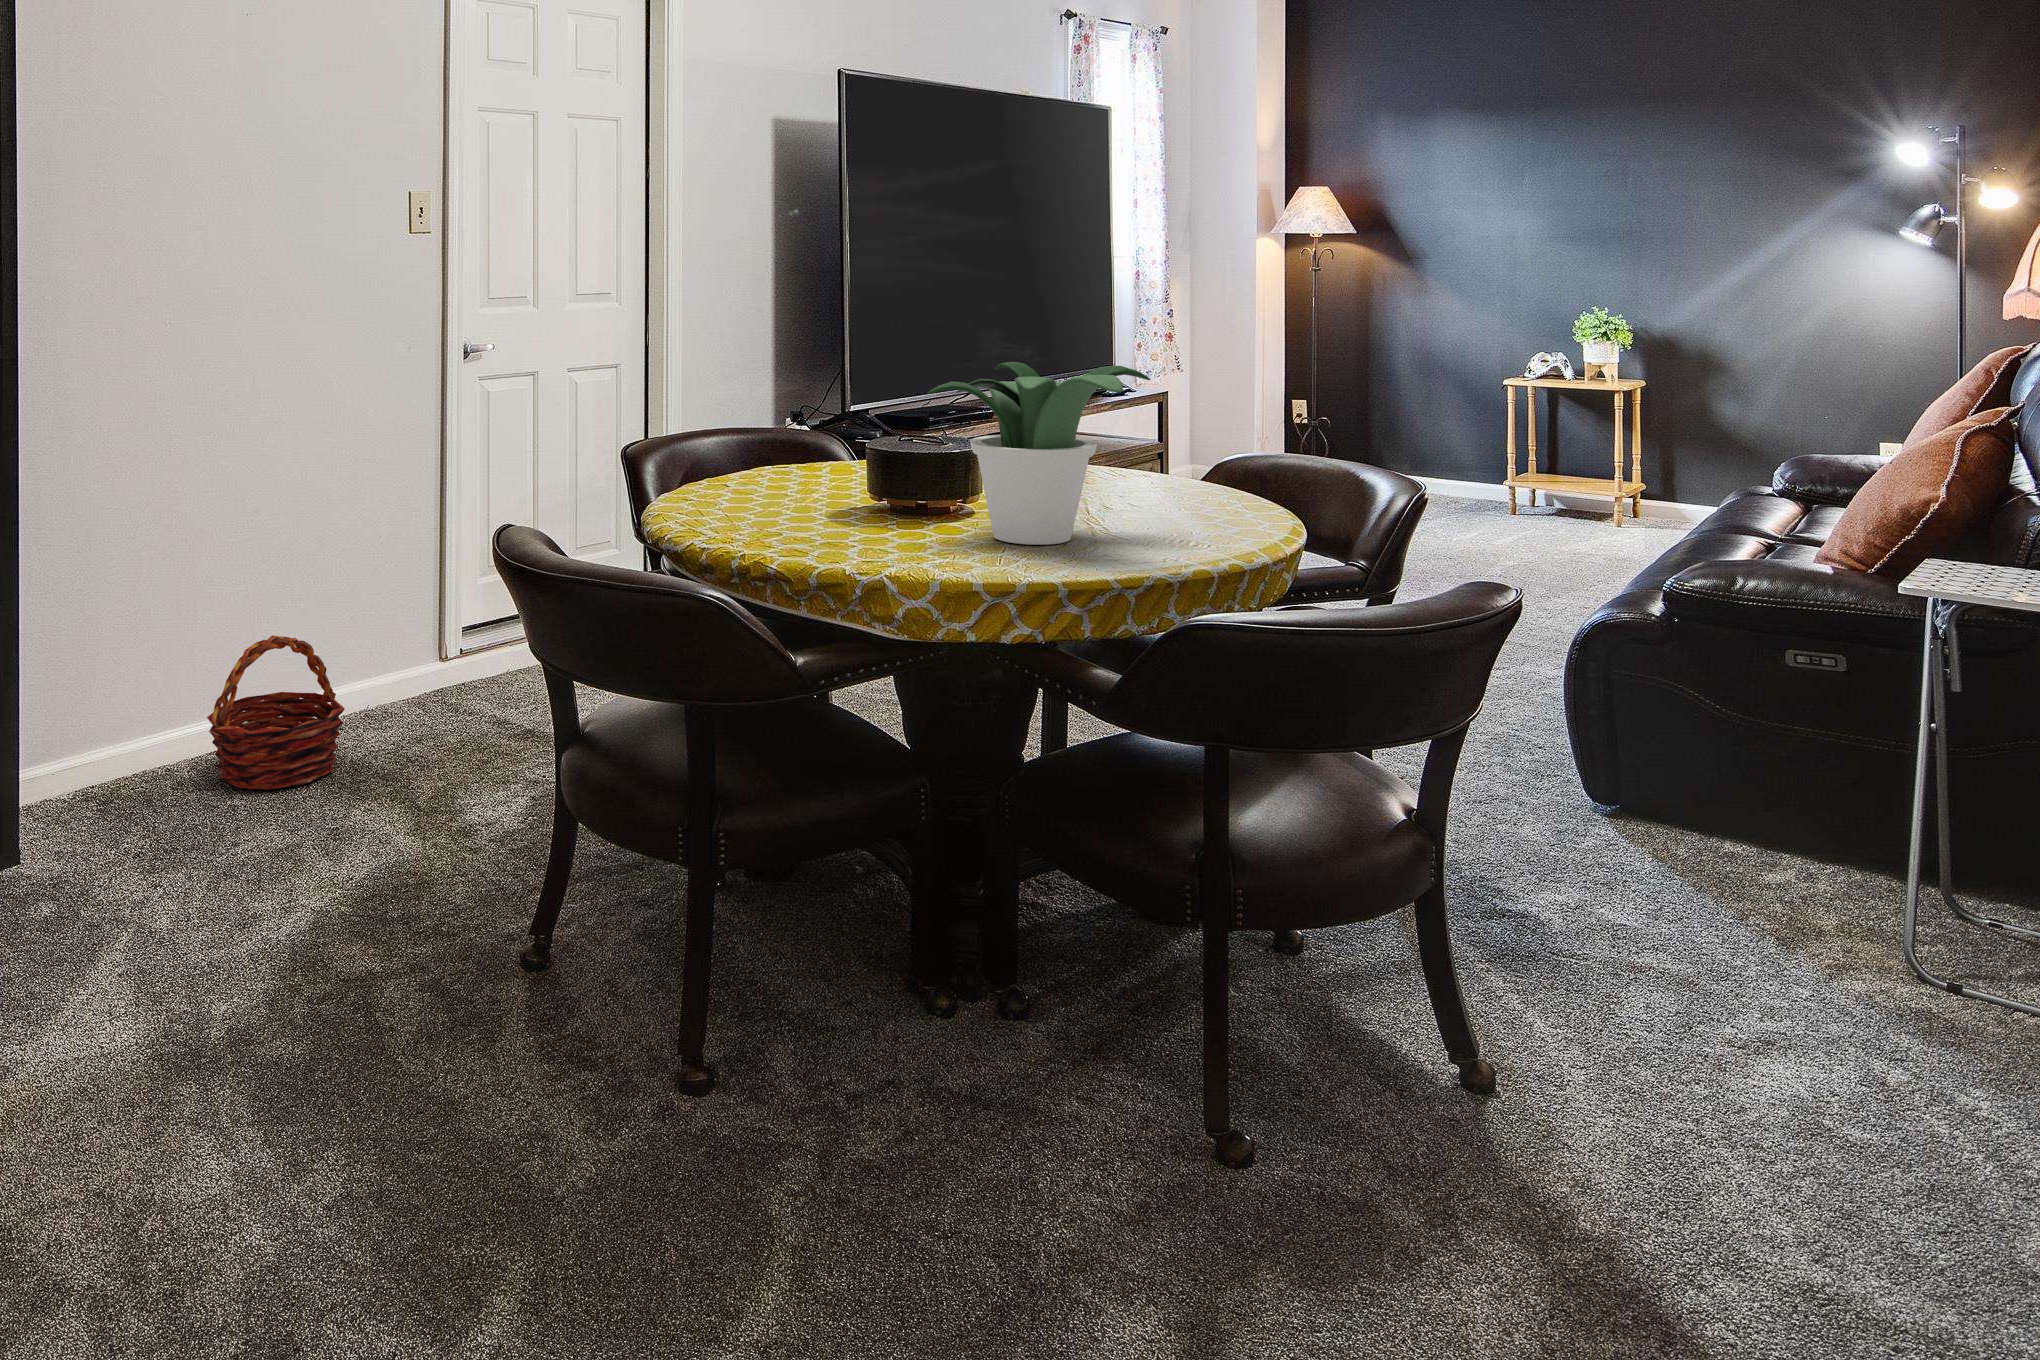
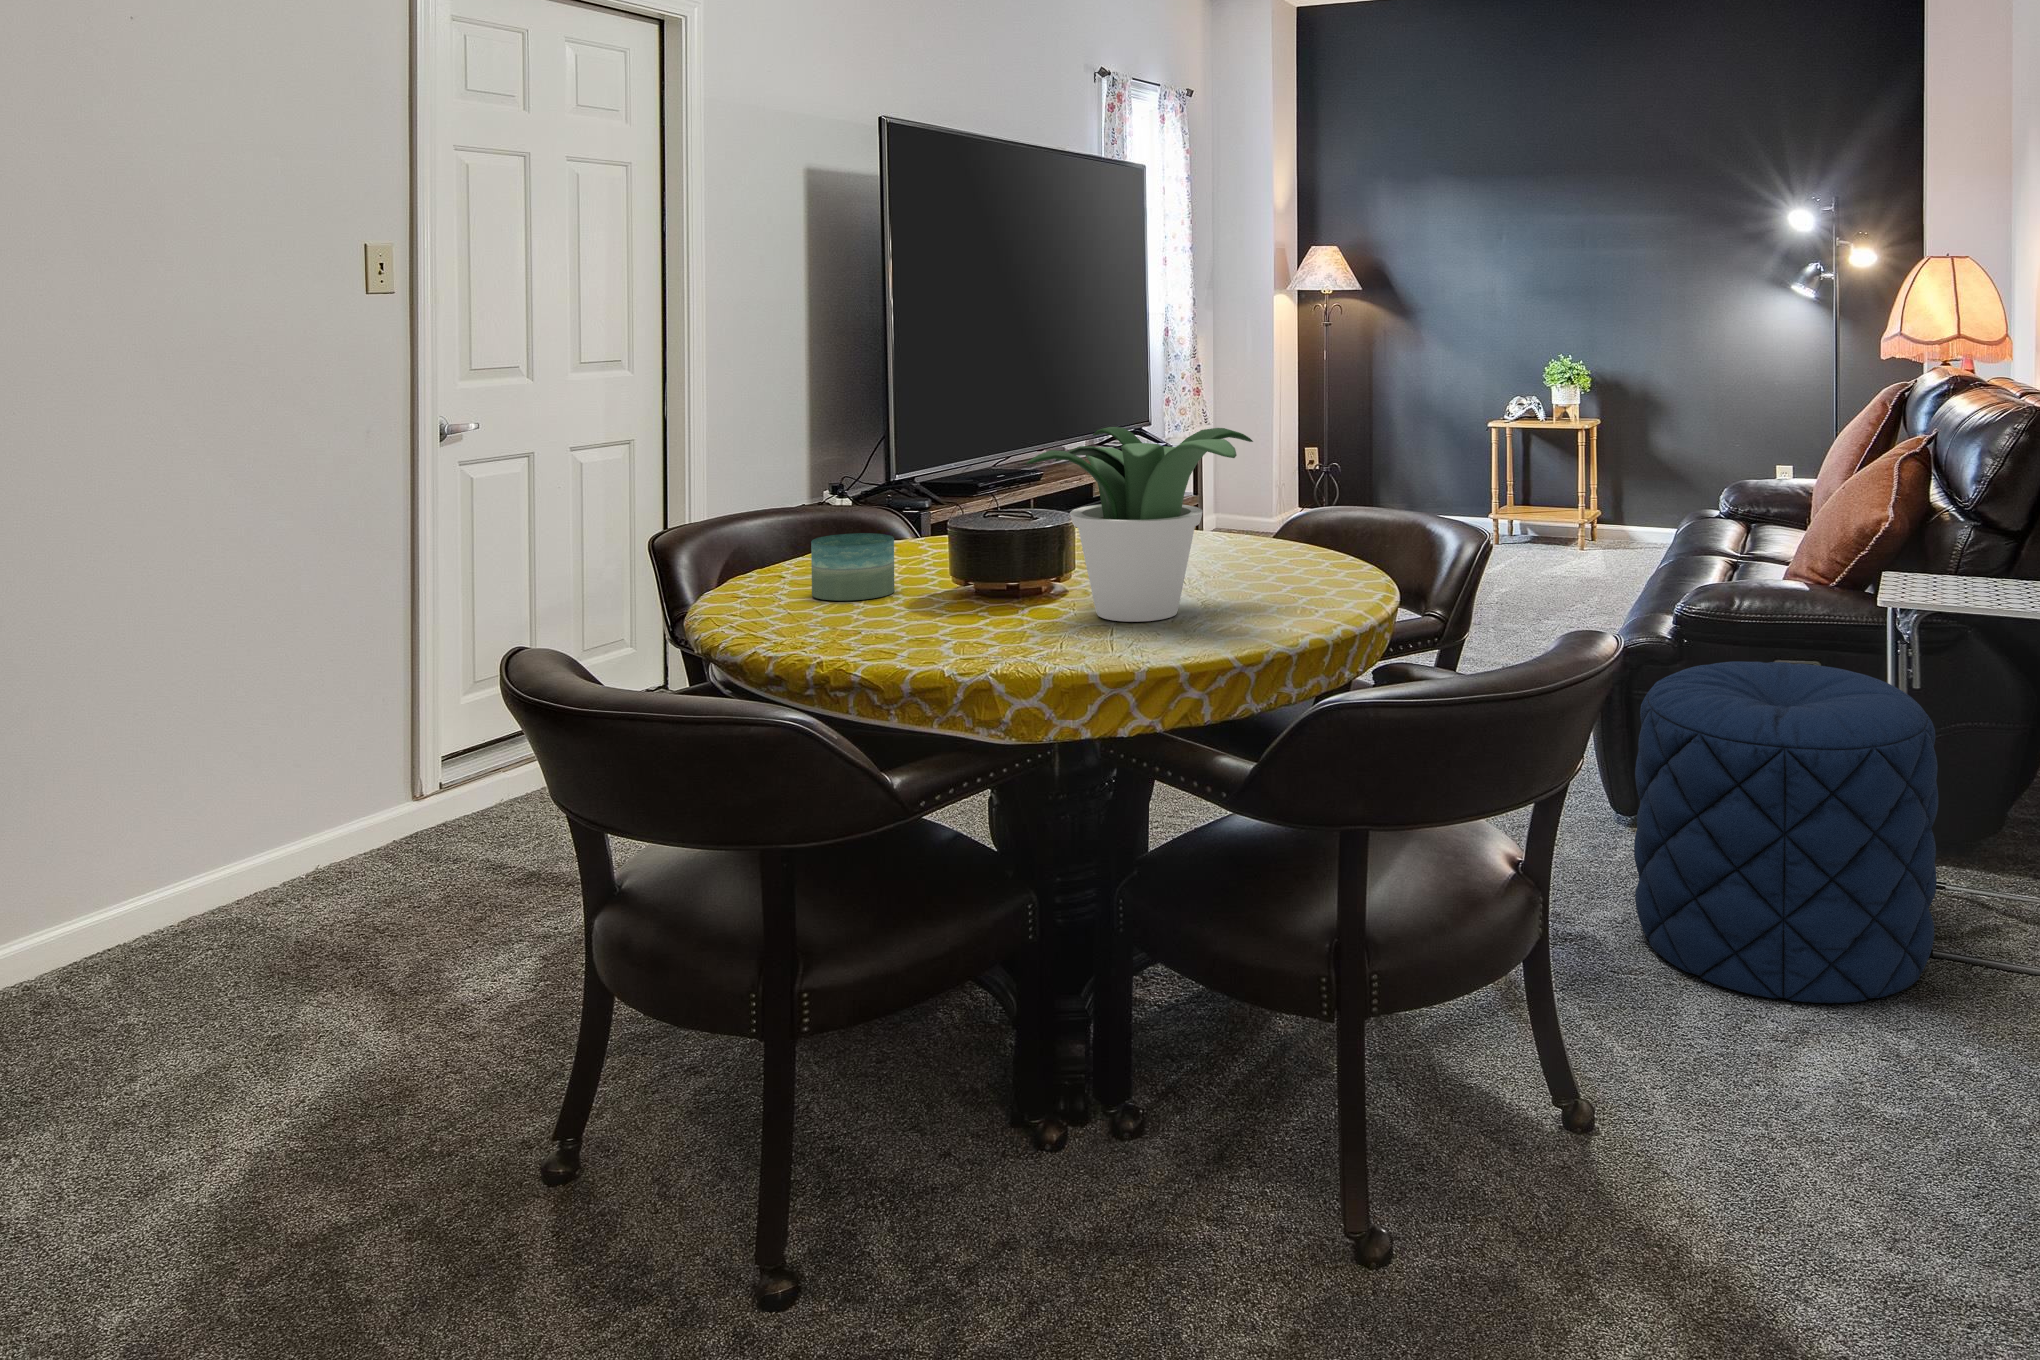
candle: none [748,453,819,512] -> present [811,533,894,601]
basket: present [207,635,345,790] -> none [75,790,278,993]
pouf: none [1585,642,1969,1021] -> present [1634,661,1938,1003]

